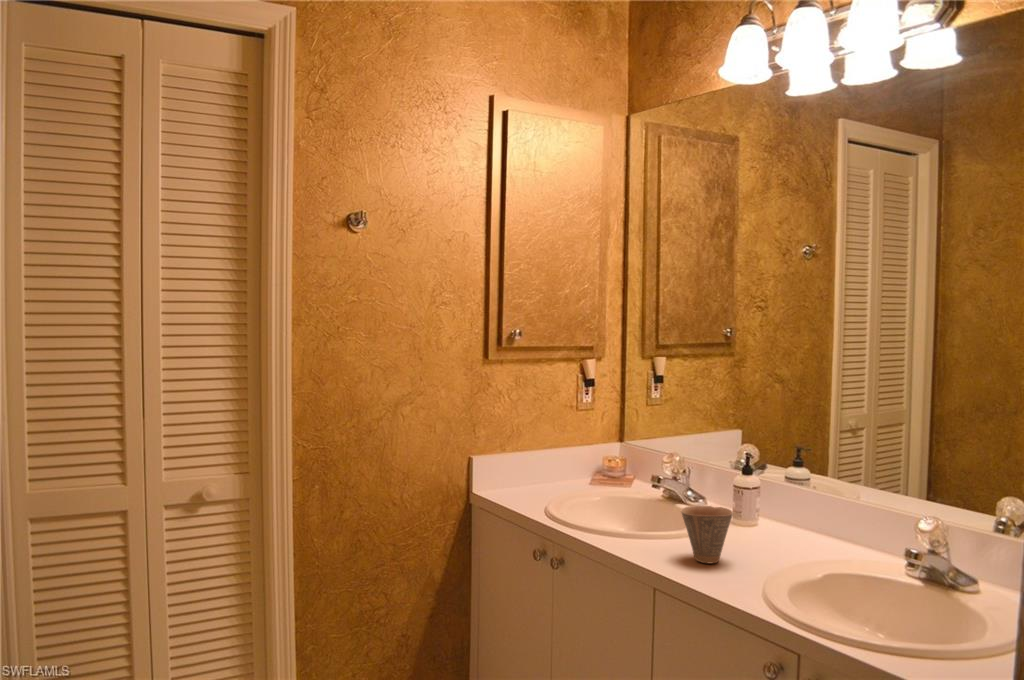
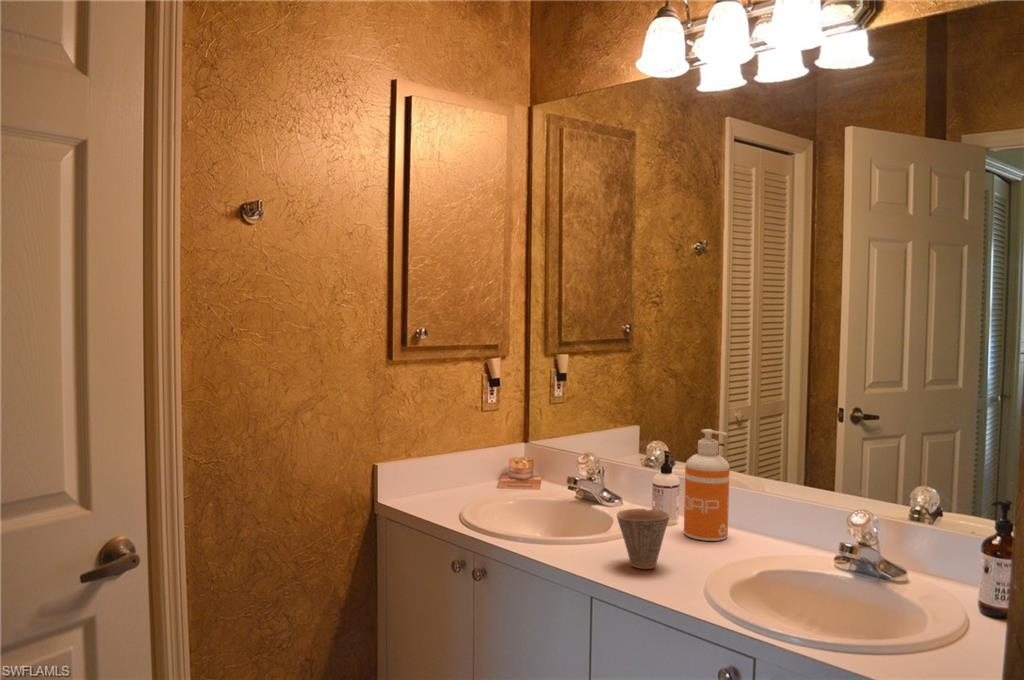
soap dispenser: none [761,432,808,543] -> present [684,429,730,541]

